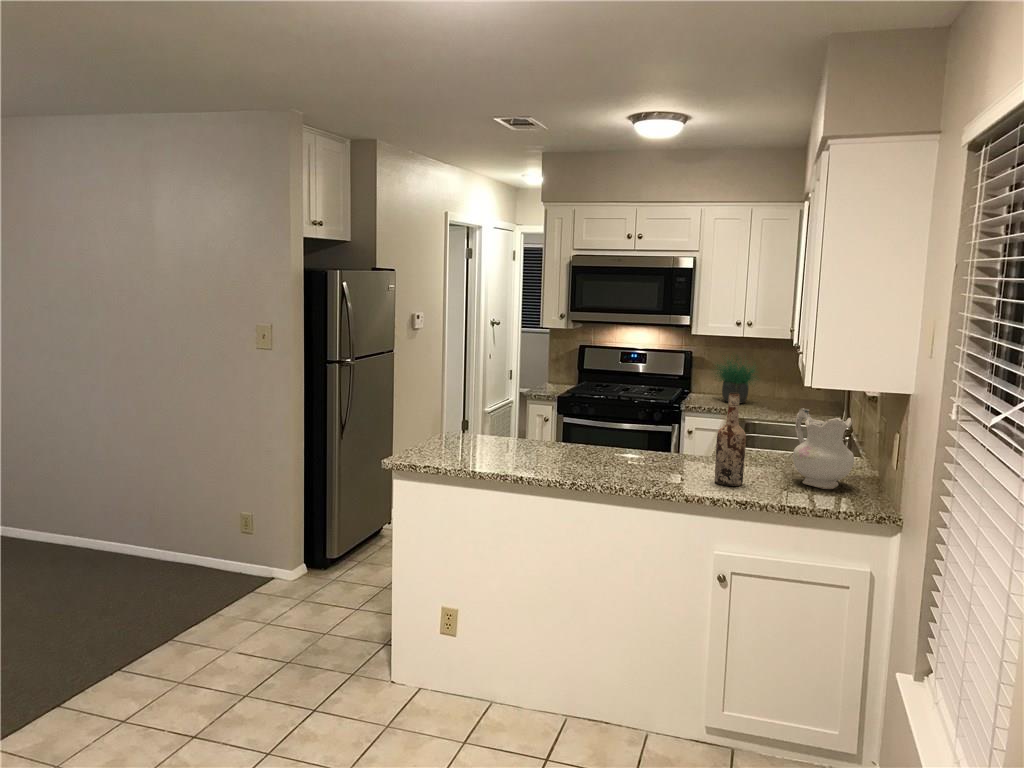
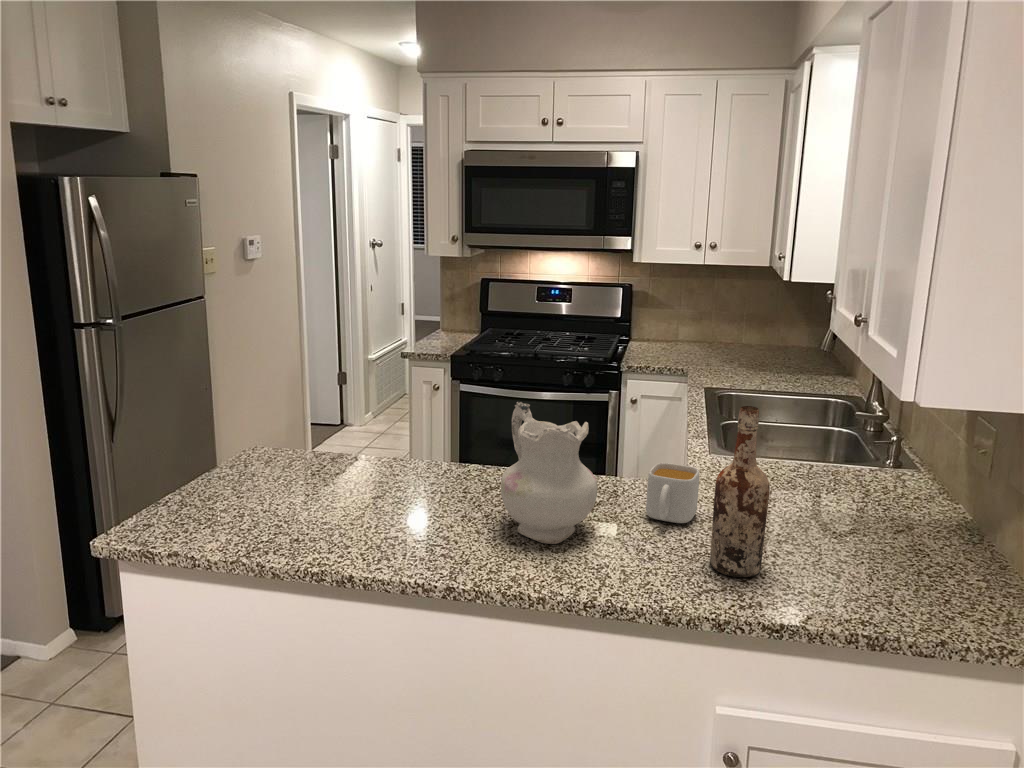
potted plant: present [717,360,757,403] -> none [654,274,733,356]
ceramic pitcher: present [793,408,854,489] -> present [501,402,597,544]
mug: none [683,436,714,468] -> present [646,463,699,523]

